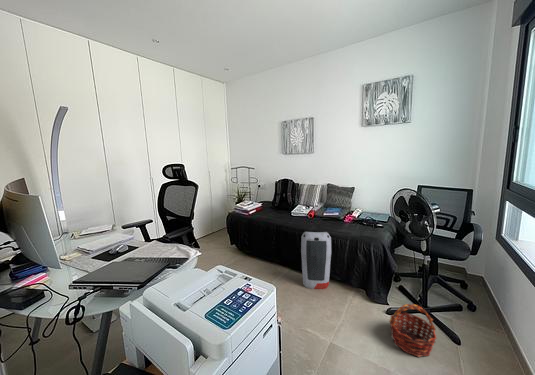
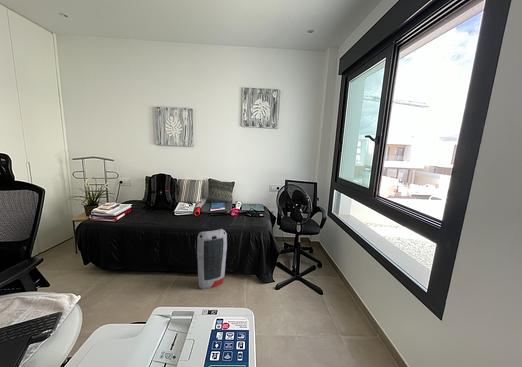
basket: present [390,304,436,357] -> none [283,276,315,316]

